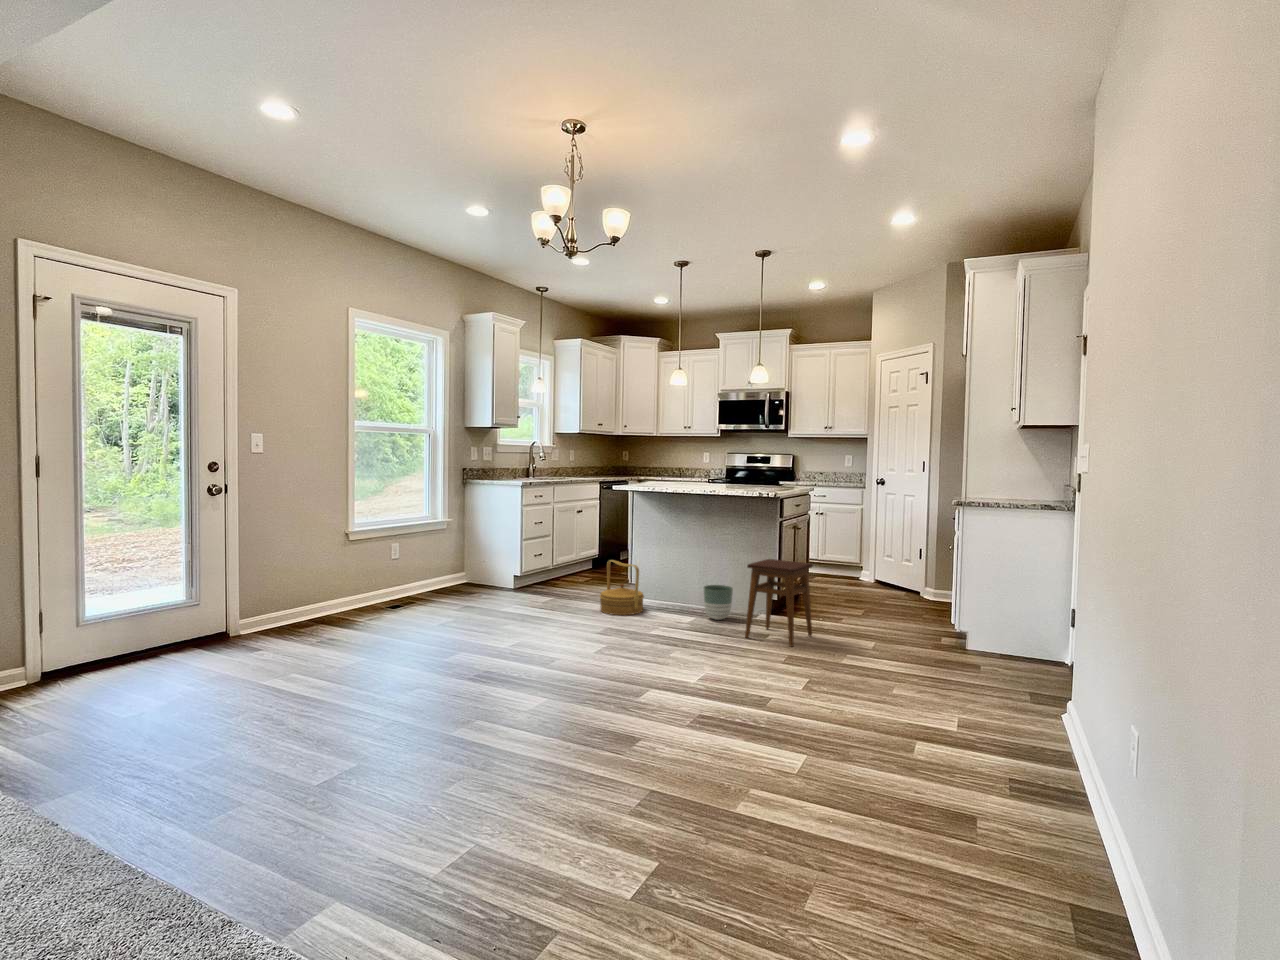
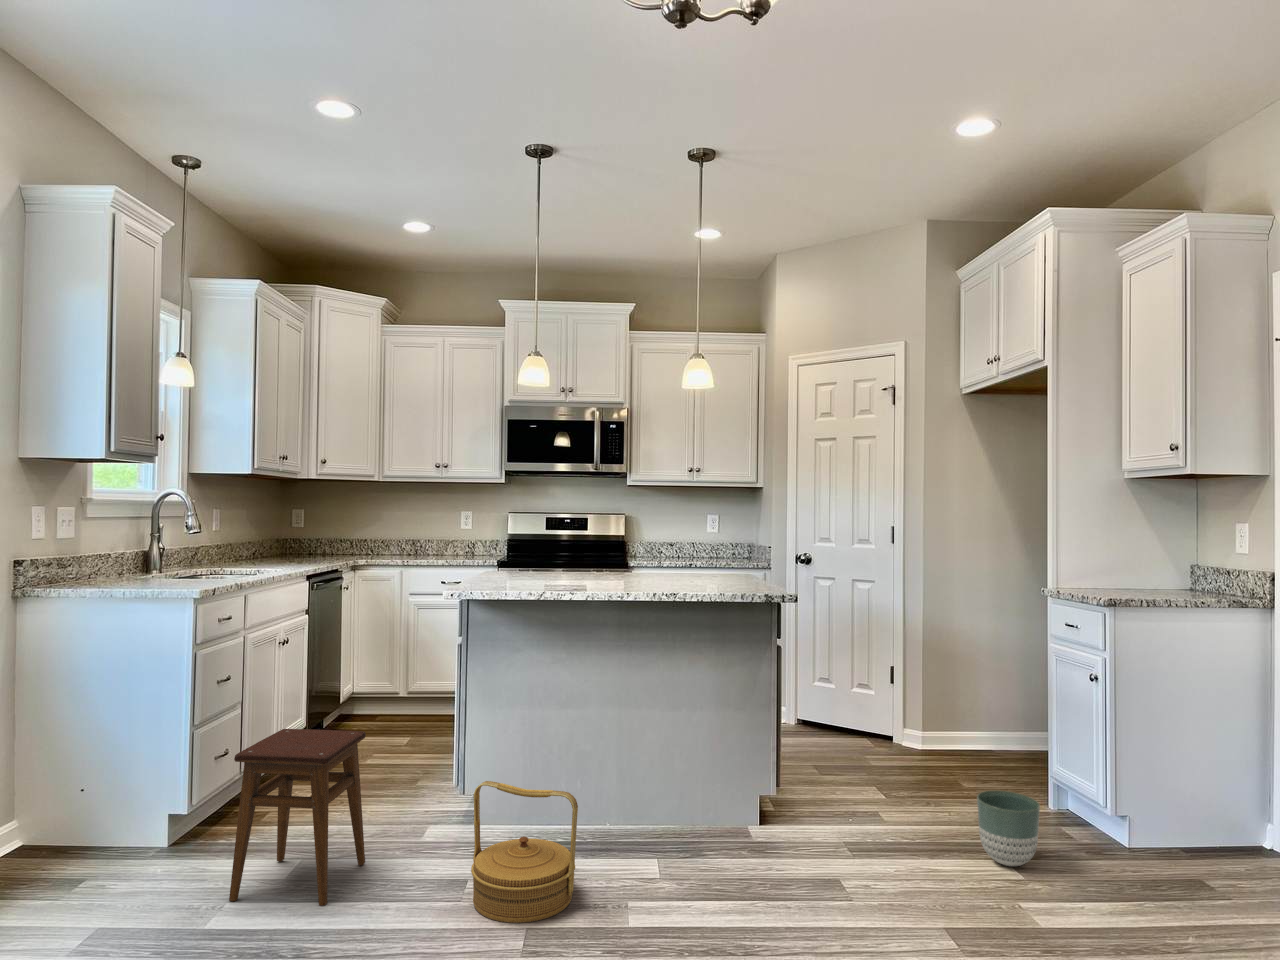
stool: present [745,559,813,647] -> present [229,729,366,906]
planter: present [704,585,733,620] -> present [977,791,1040,866]

